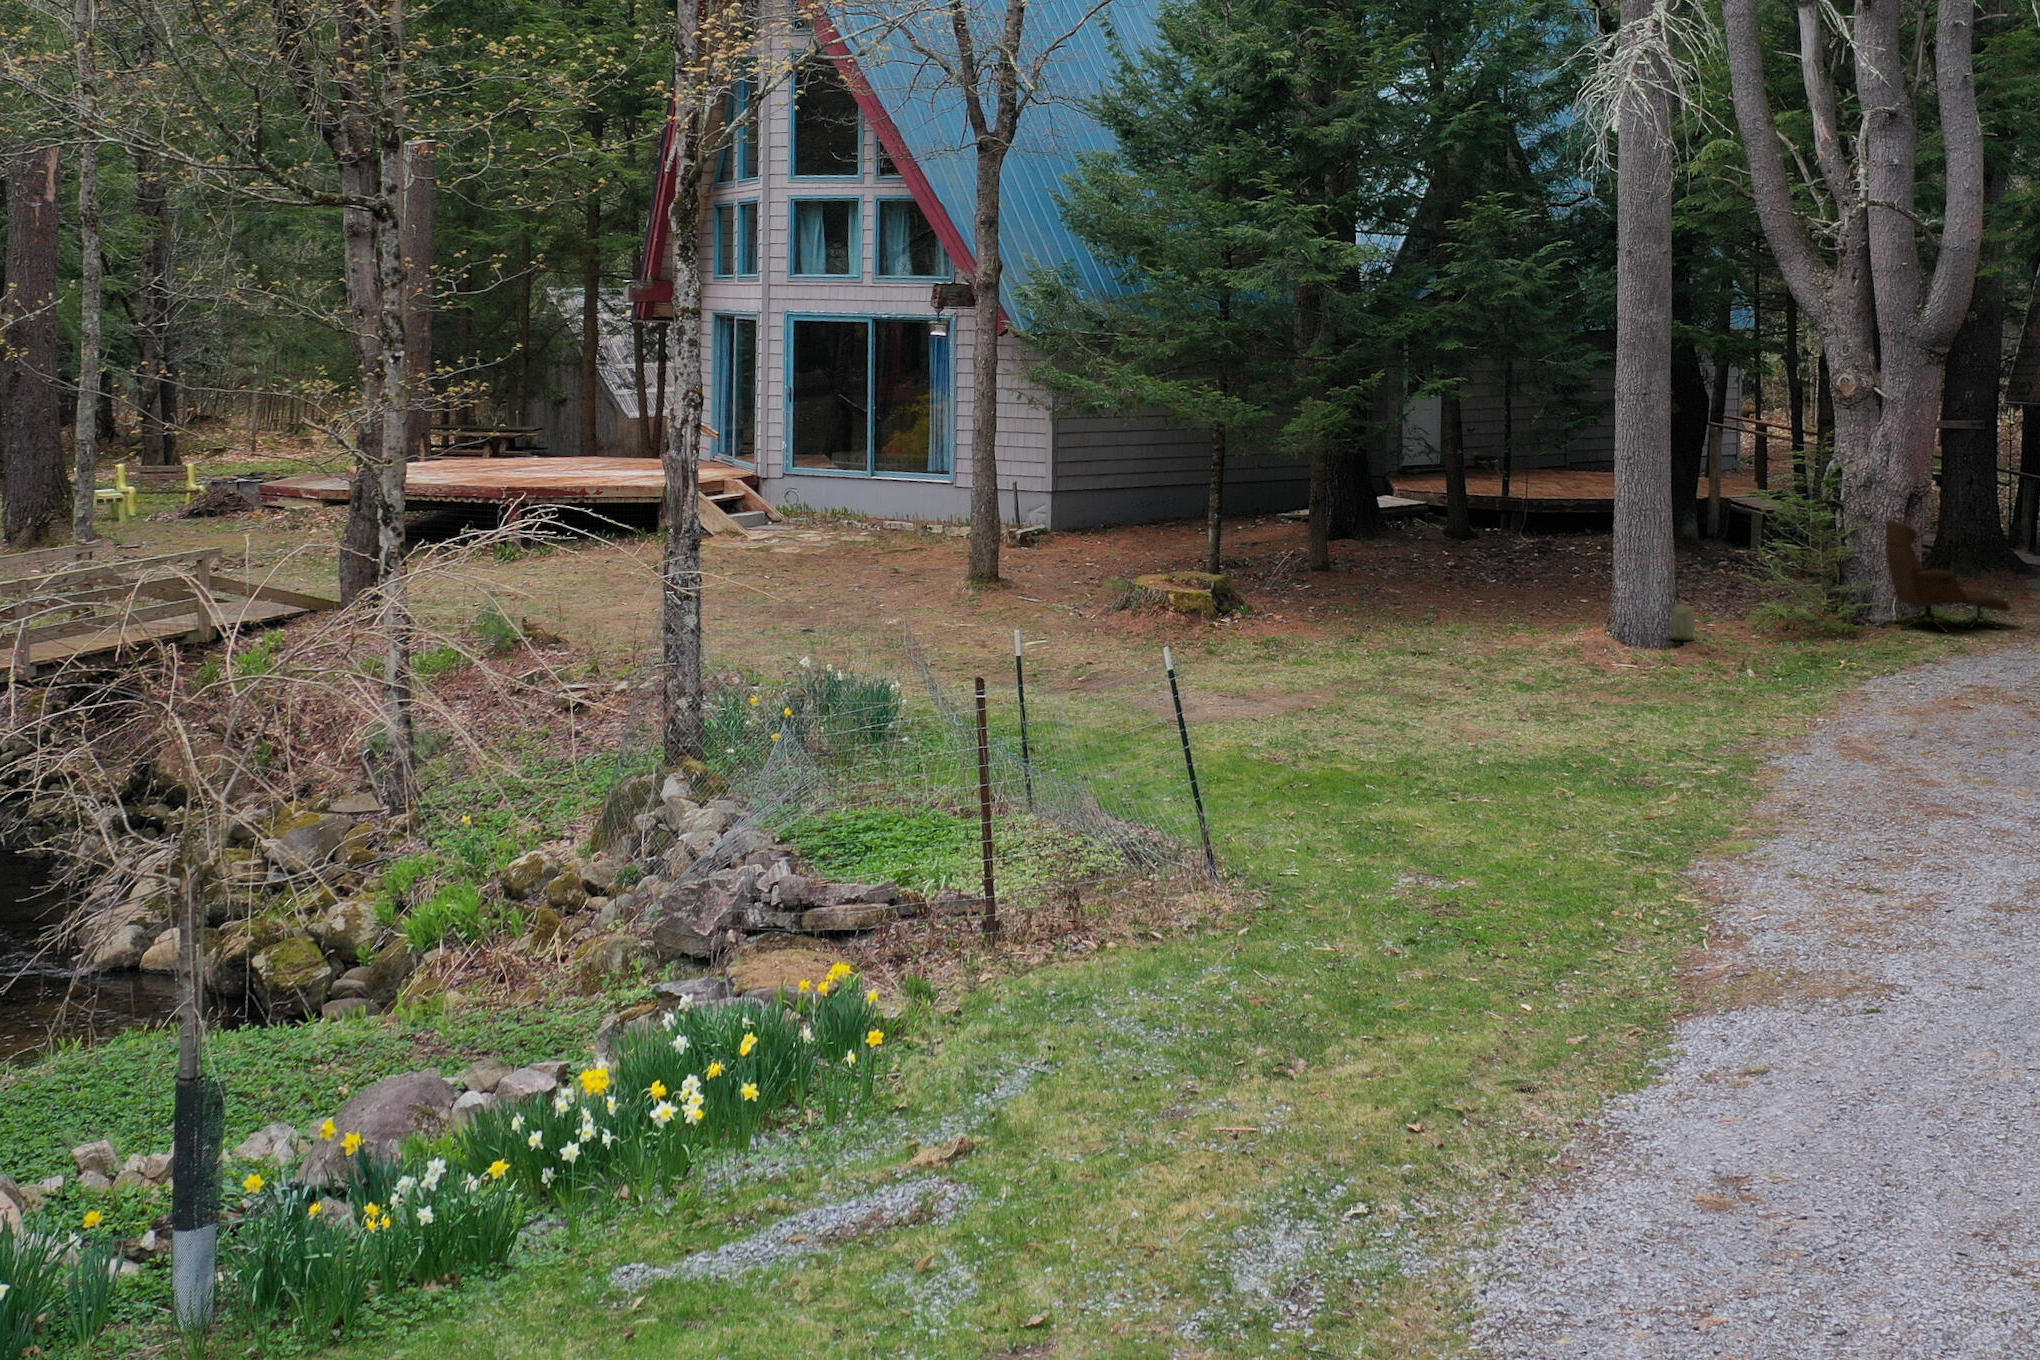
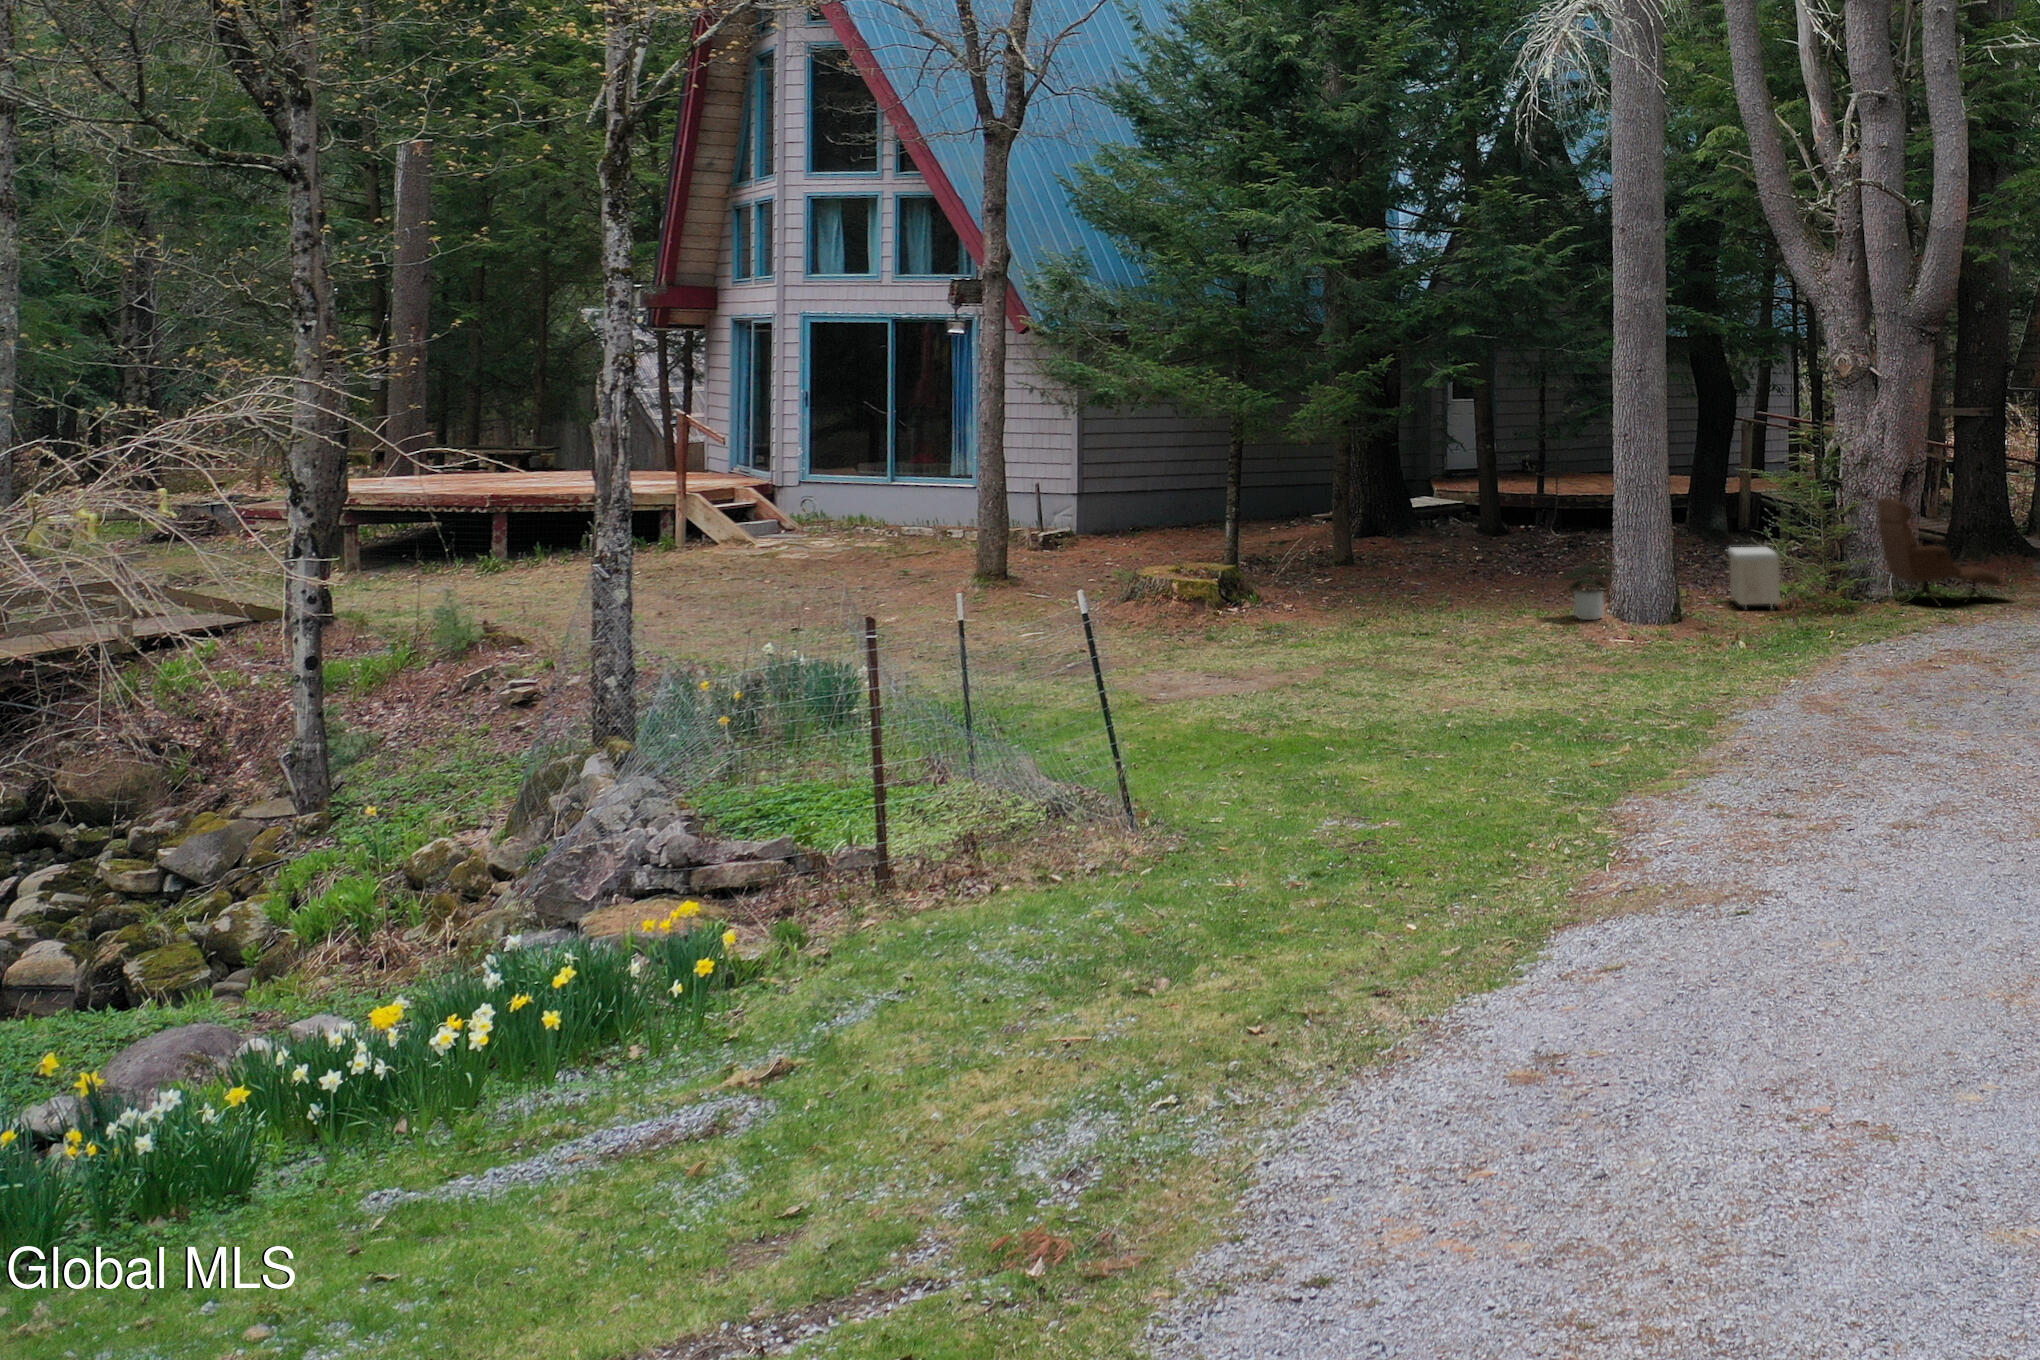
storage bench: none [1718,566,1777,631] -> present [1728,547,1780,608]
potted plant: none [1548,579,1610,639] -> present [1561,561,1612,620]
watering can: present [1671,604,1694,641] -> none [1676,575,1698,620]

